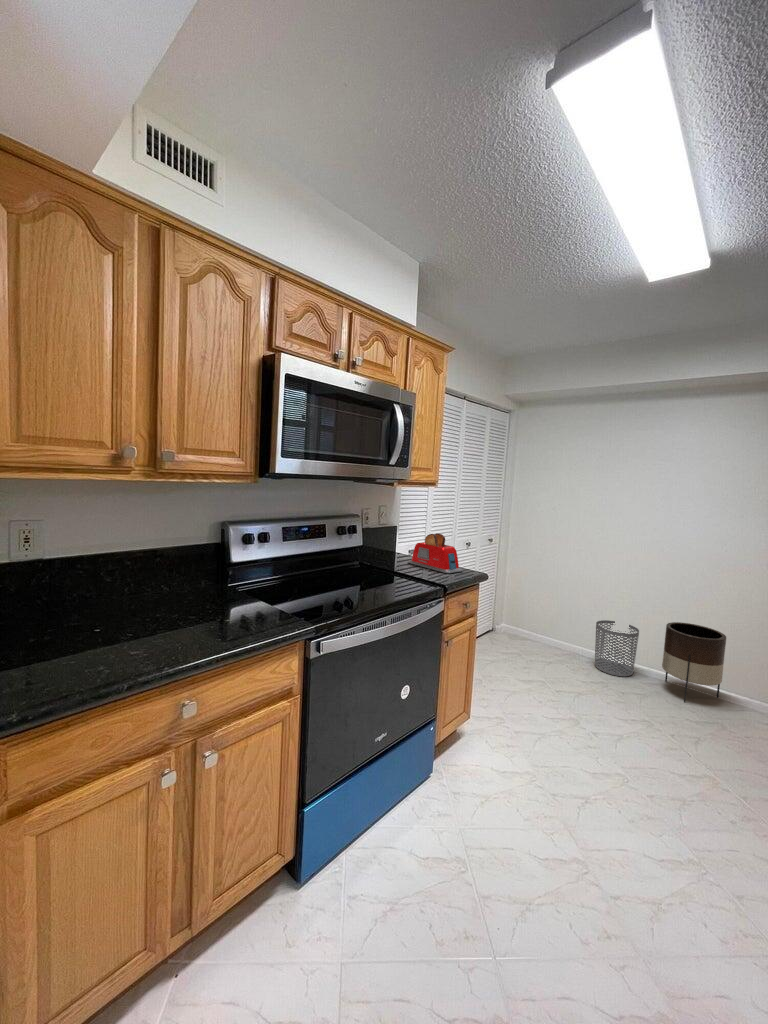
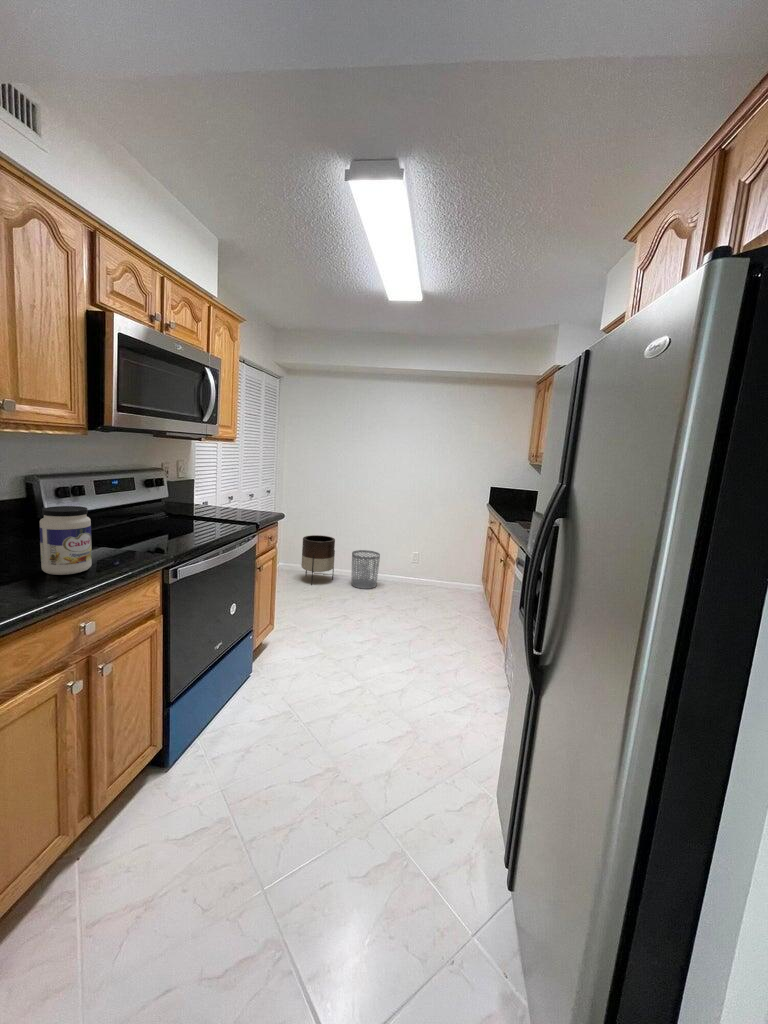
toaster: present [408,533,463,574] -> none [211,485,264,517]
jar: none [170,560,219,639] -> present [40,506,92,575]
planter: present [662,622,726,702] -> present [301,535,335,585]

